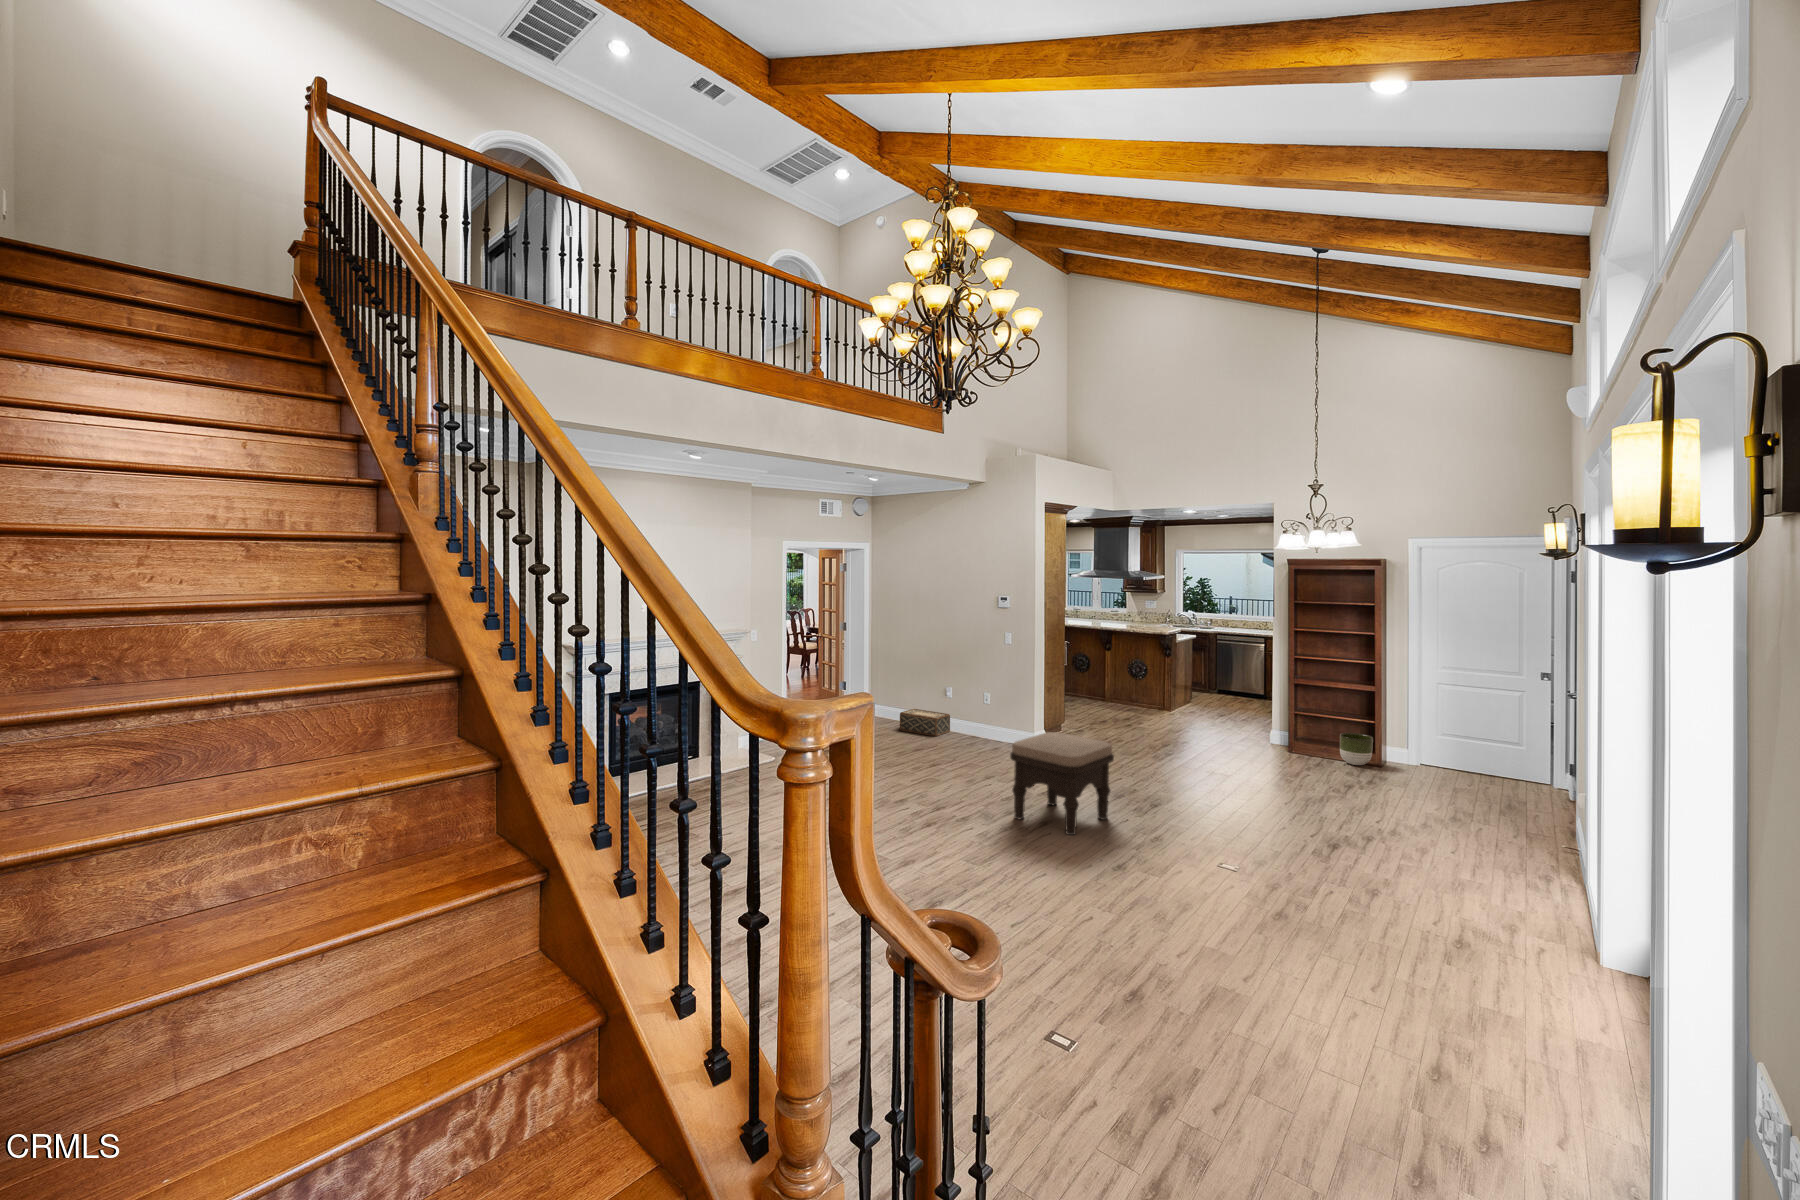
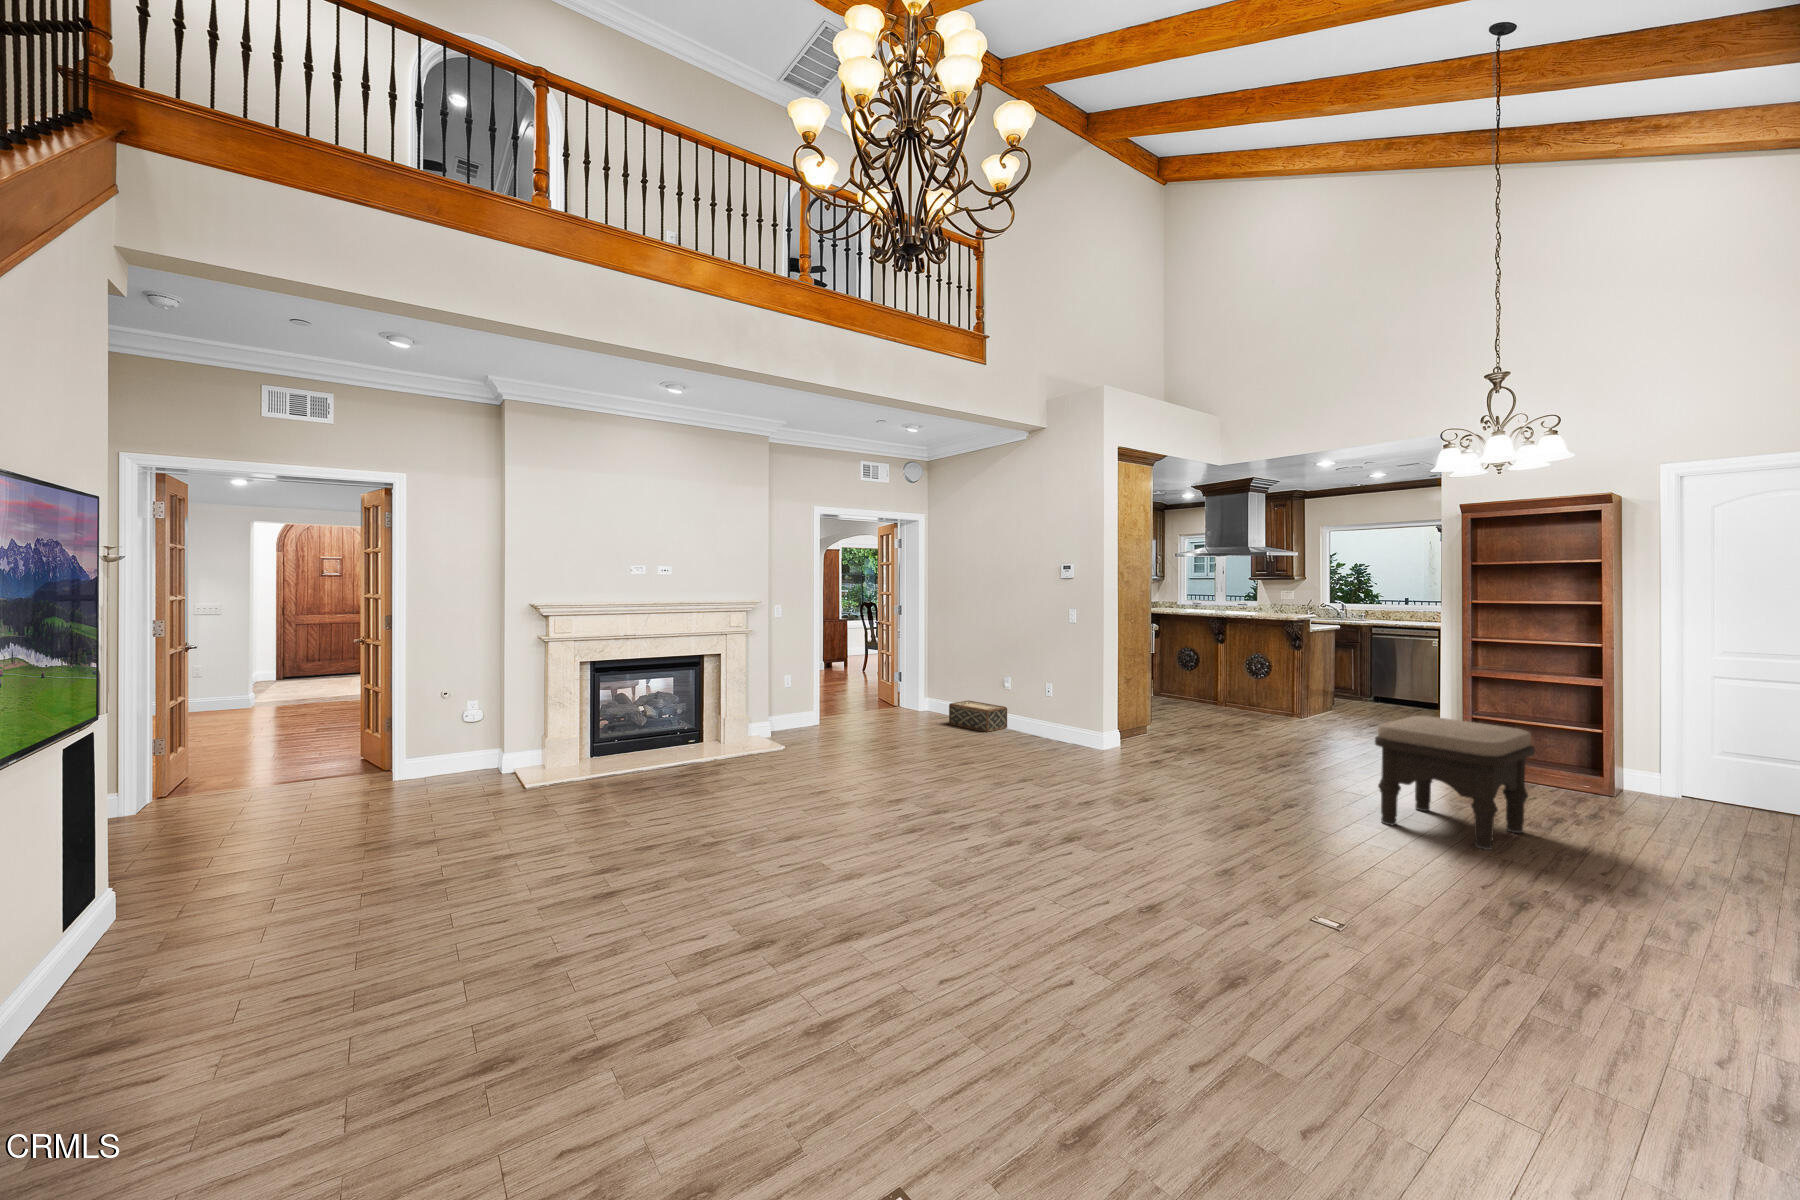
ottoman: present [1010,732,1114,835] -> present [1375,716,1535,850]
planter: present [1340,733,1373,765] -> none [1544,745,1599,792]

